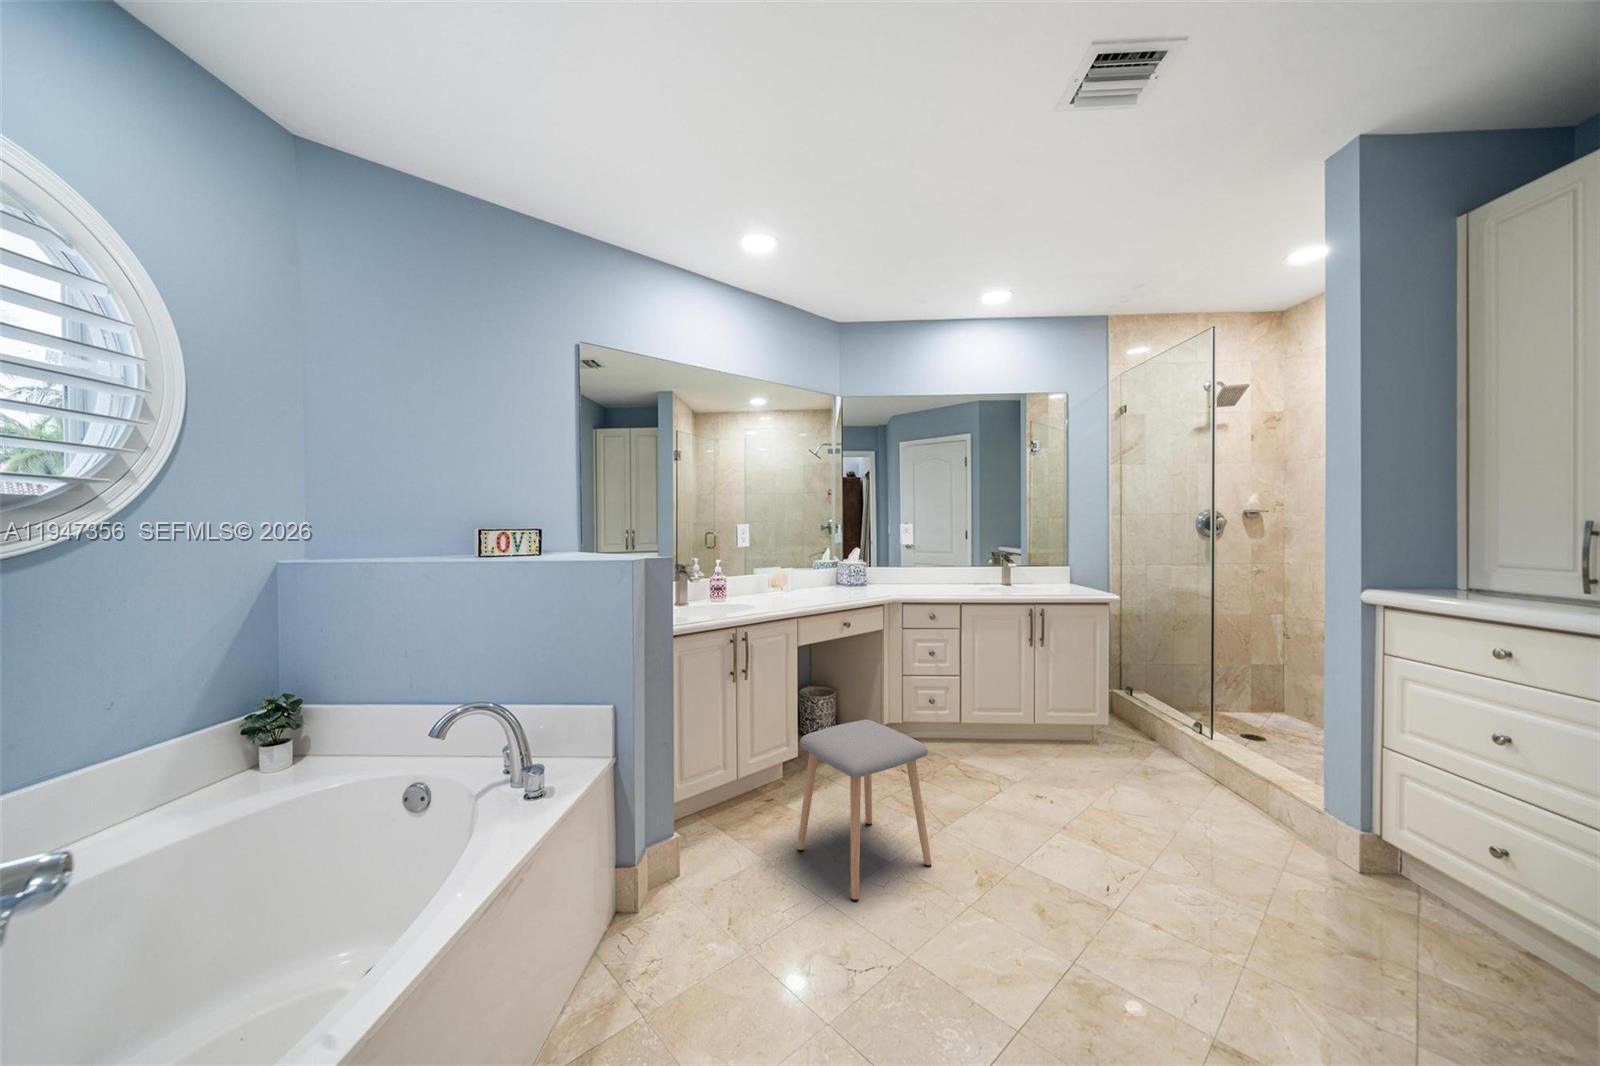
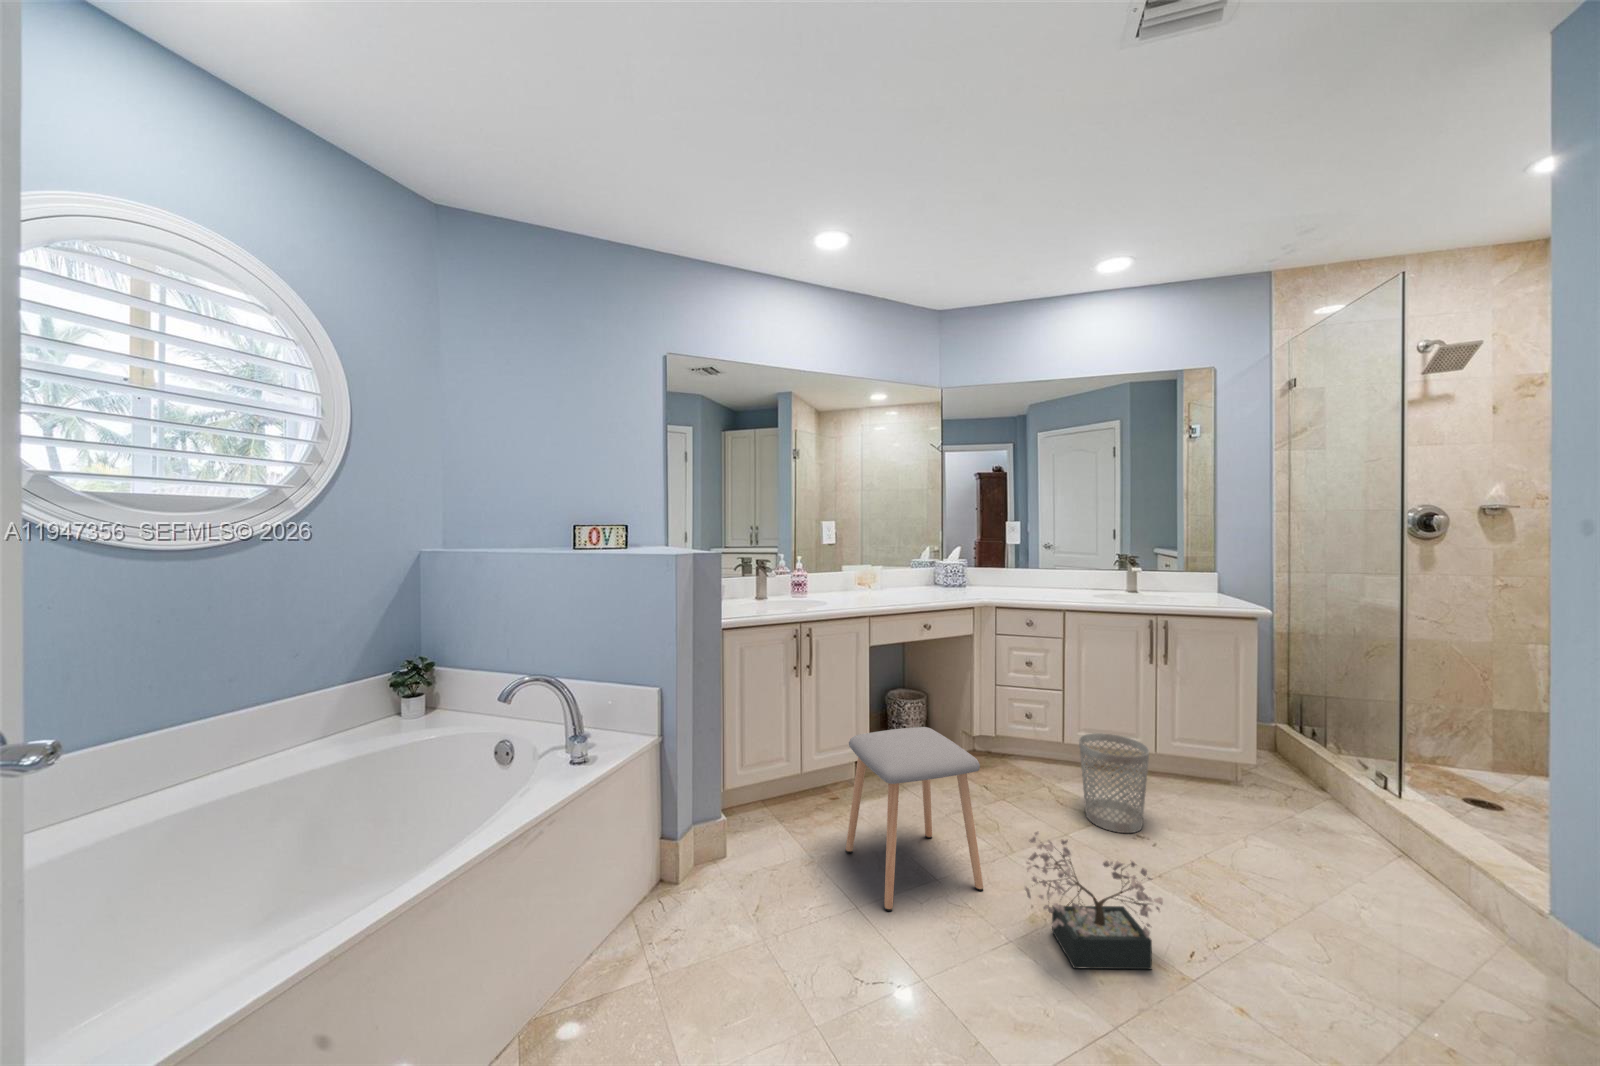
wastebasket: none [986,710,1044,795] -> present [1079,733,1149,833]
decorative plant: none [978,804,1088,921] -> present [1025,832,1163,969]

